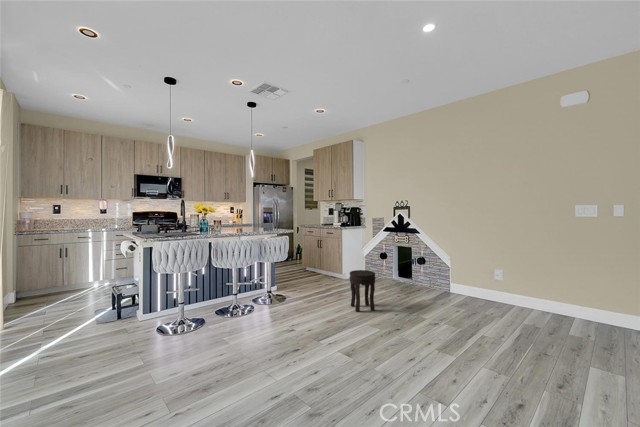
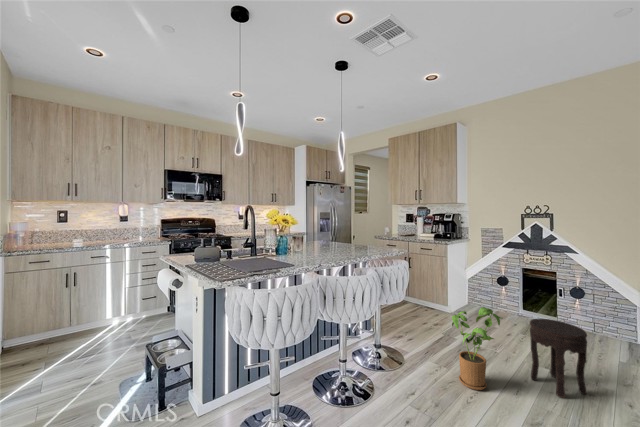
house plant: none [304,261,331,310] -> present [452,307,502,390]

